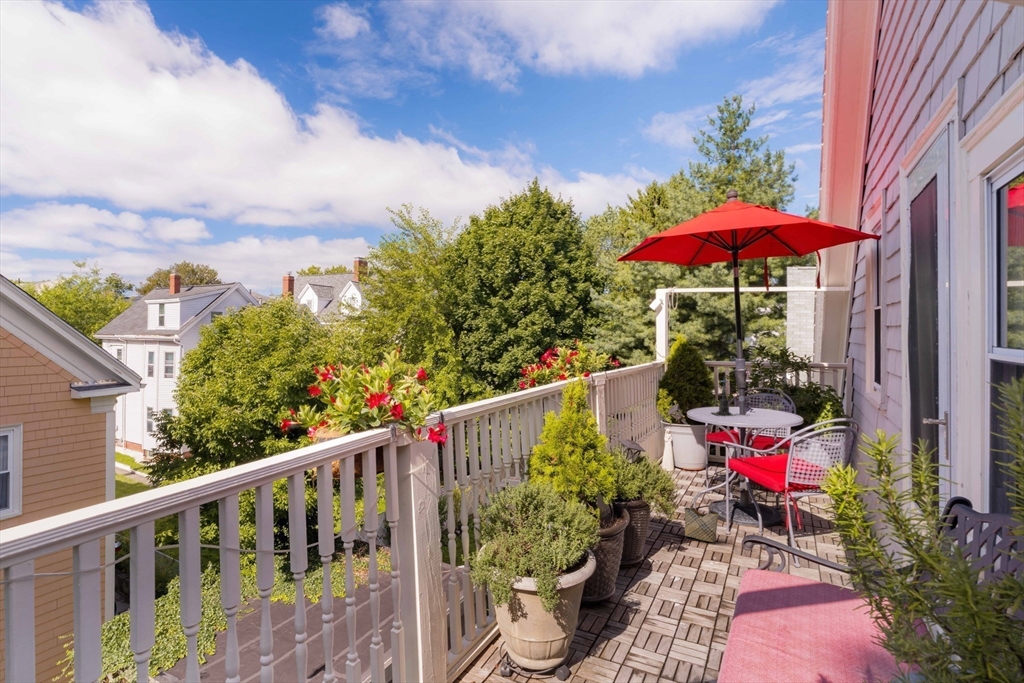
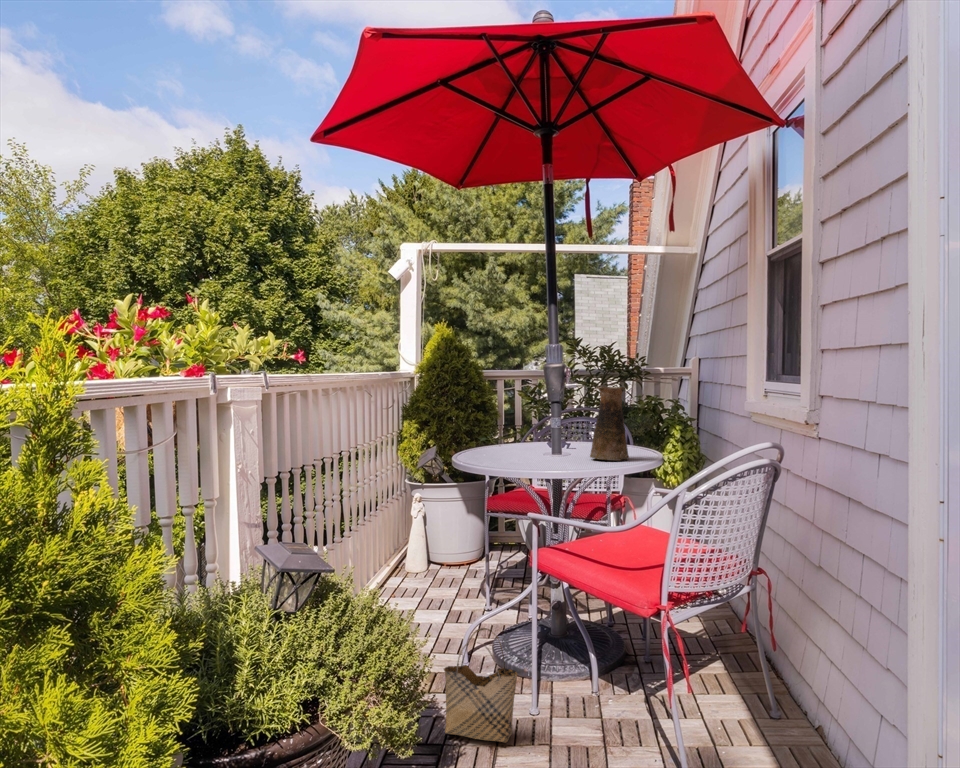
candle holder: present [712,380,734,416] -> none [496,376,546,459]
pitcher: none [759,383,781,420] -> present [590,387,629,461]

